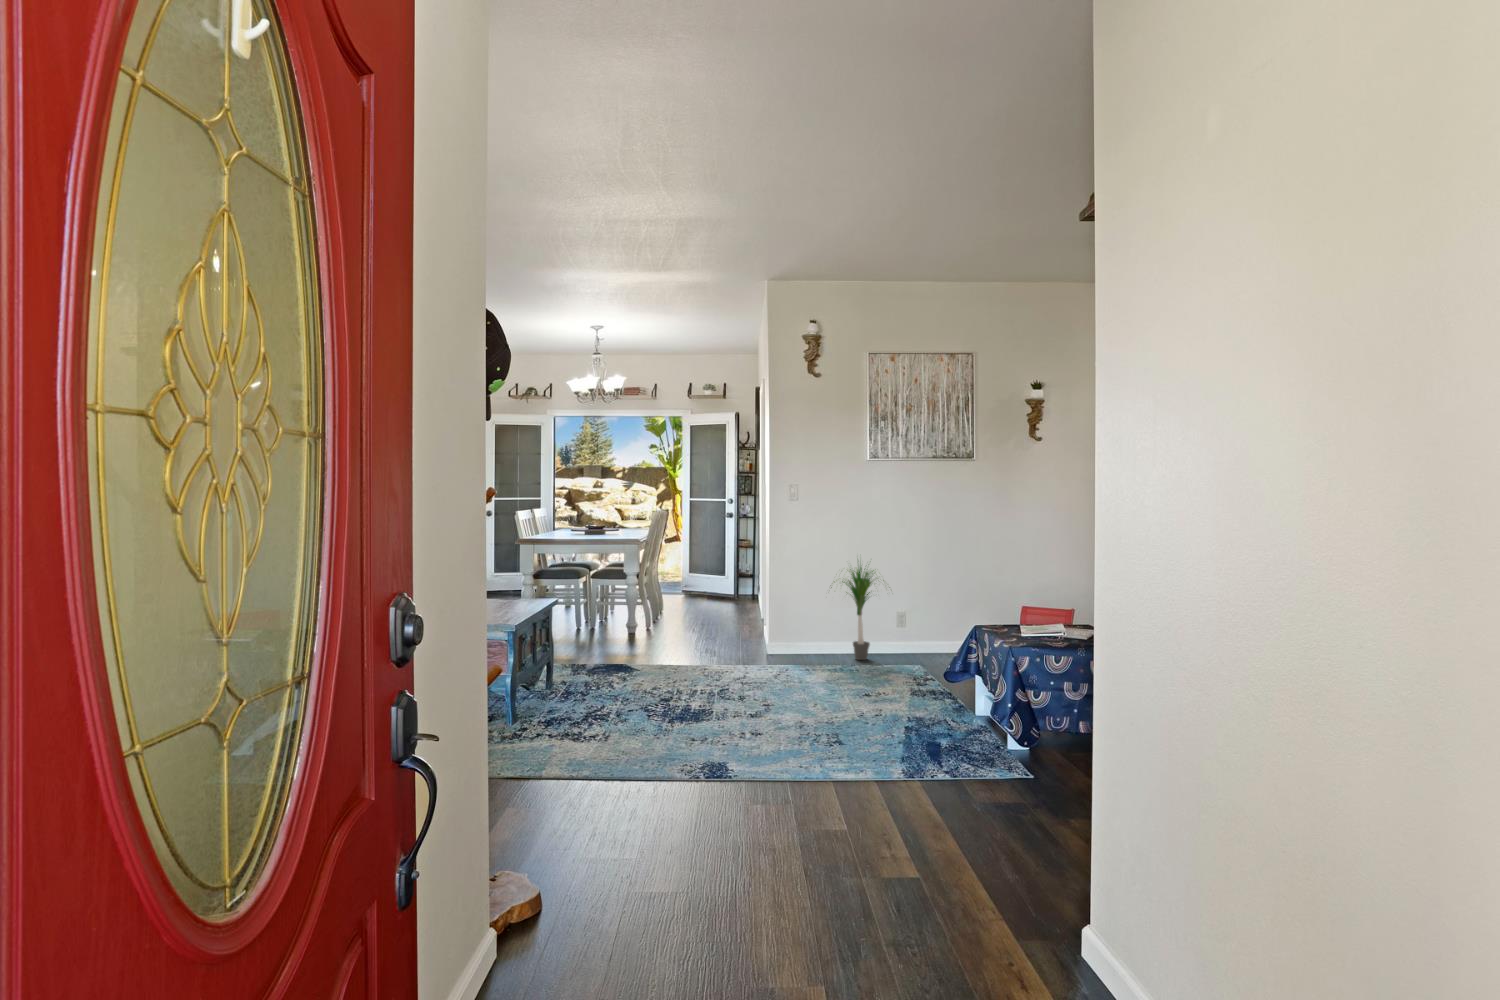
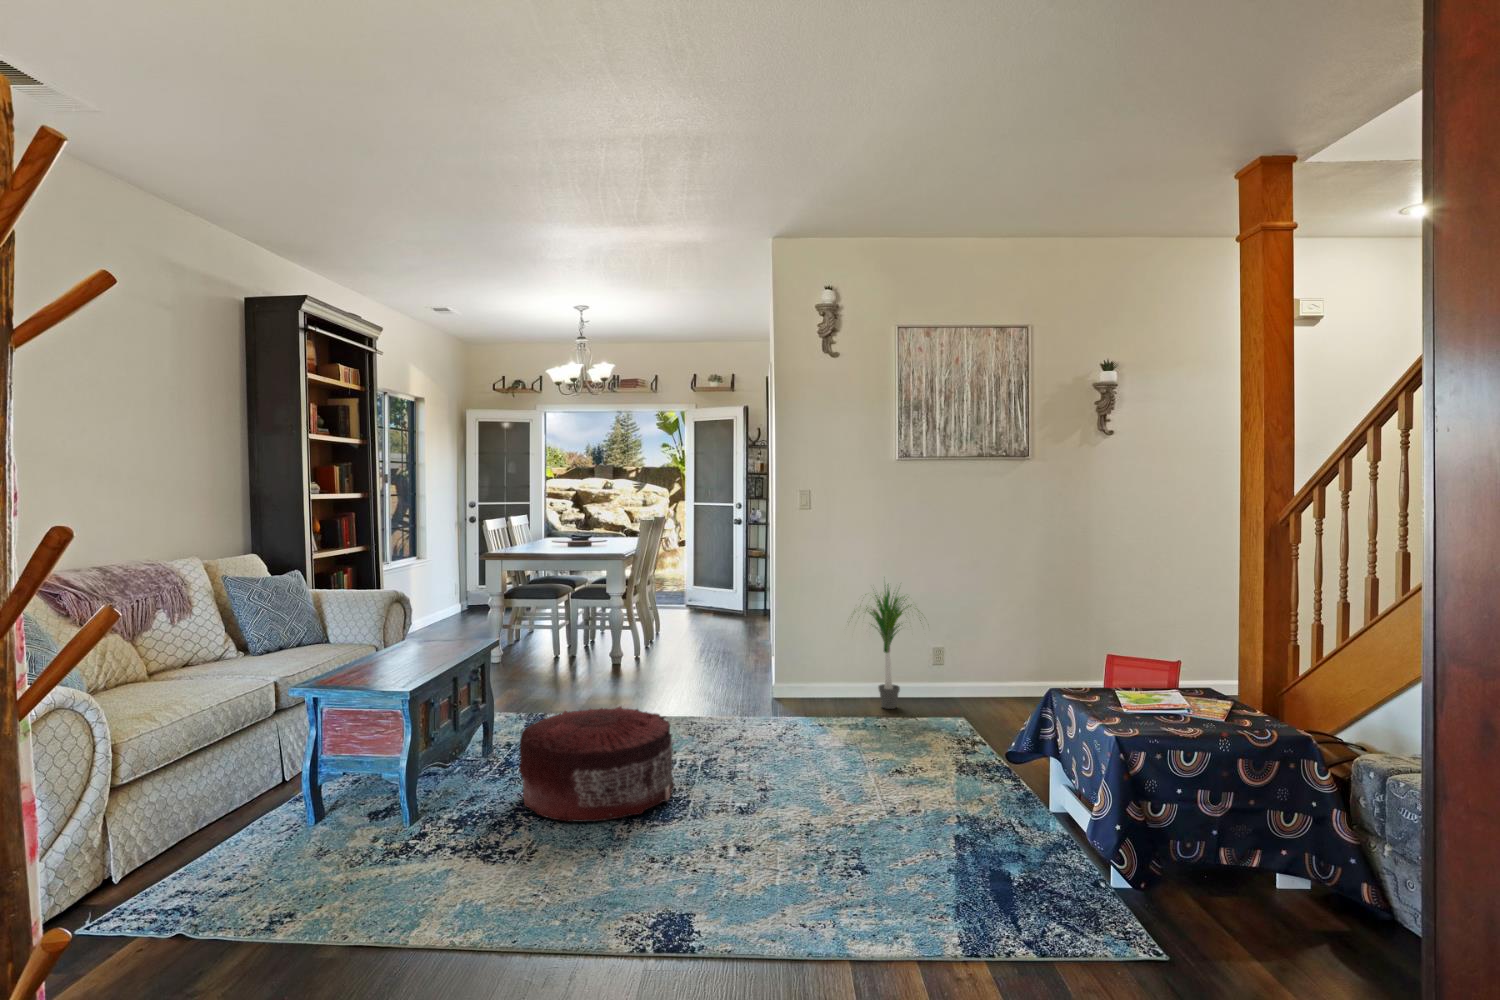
pouf: none [587,646,701,722] -> present [519,706,675,822]

